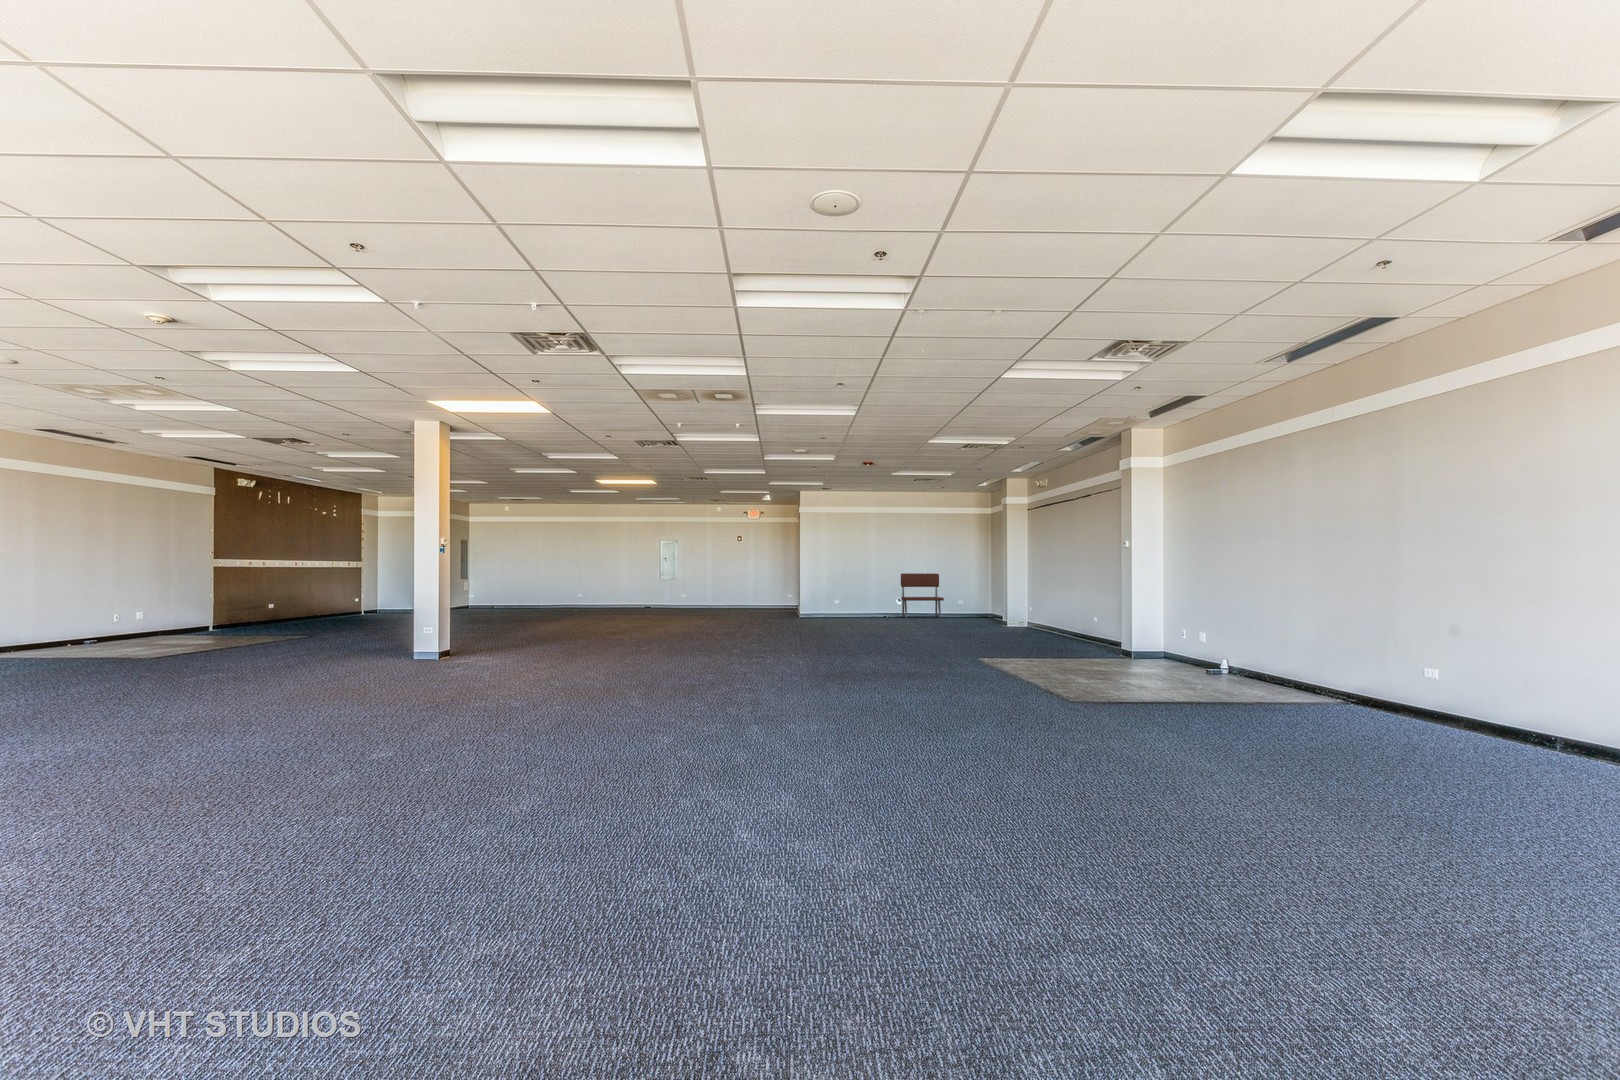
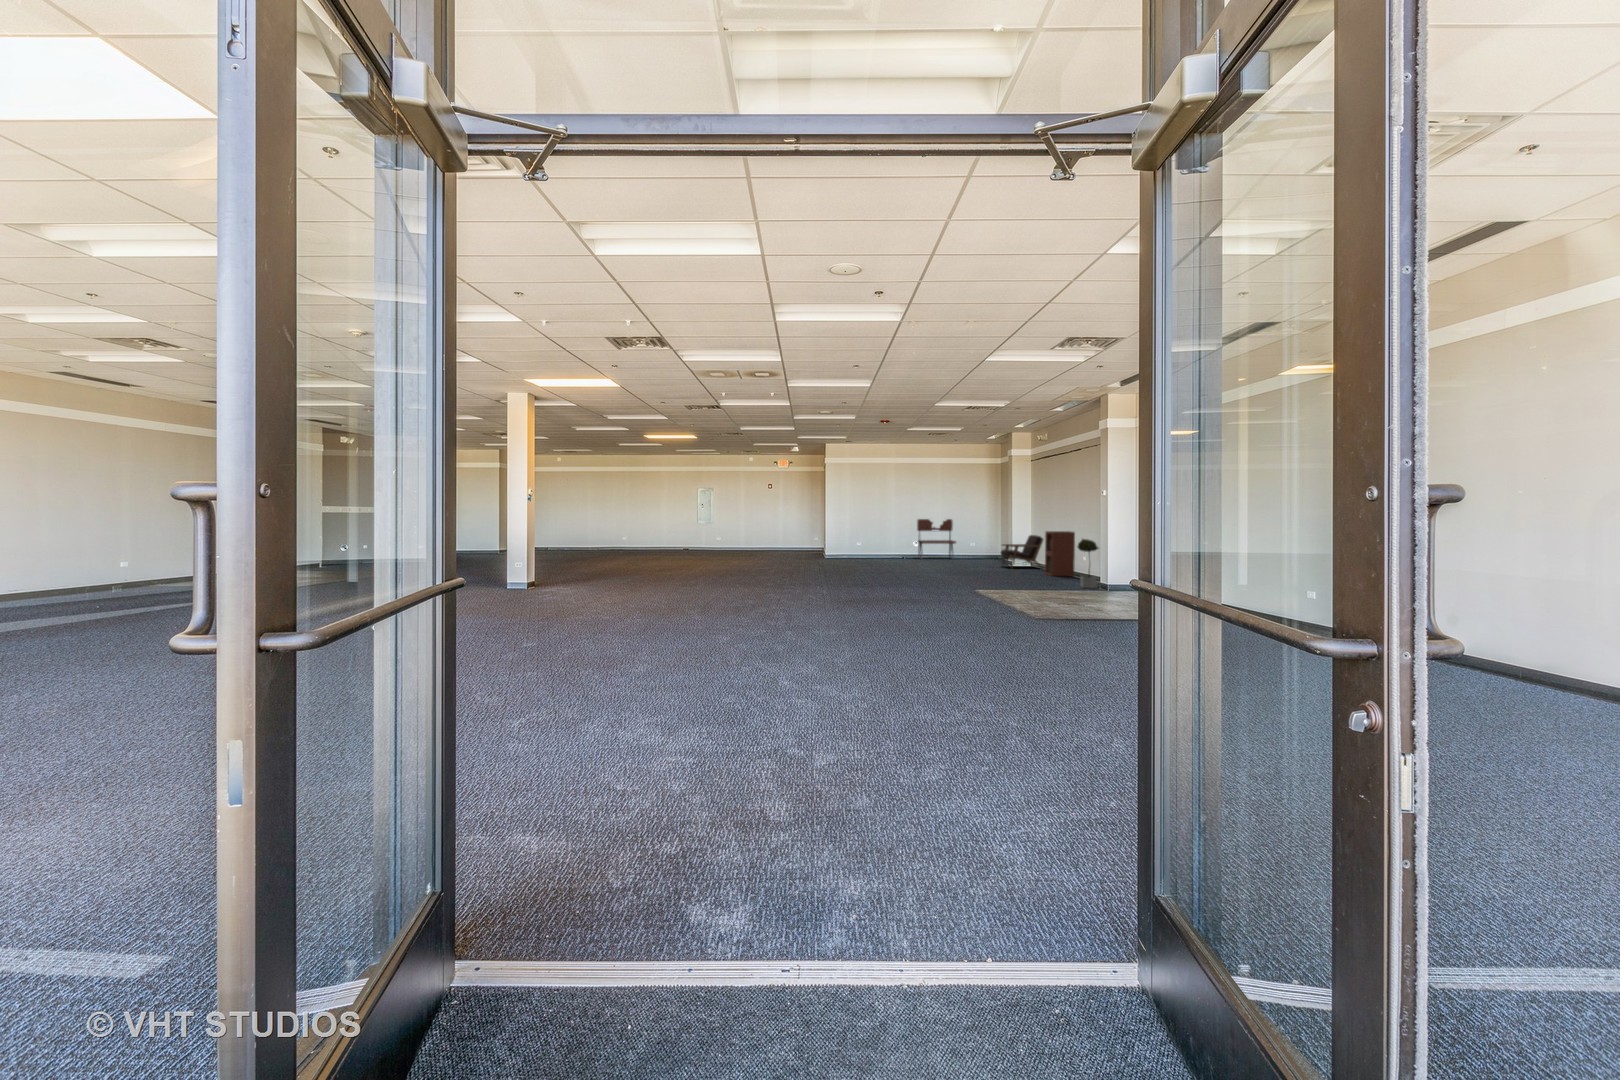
bookshelf: none [1051,588,1086,639] -> present [1045,531,1075,576]
armchair: none [996,592,1046,630] -> present [1001,535,1043,567]
potted tree: none [1097,596,1124,656] -> present [1078,539,1098,589]

